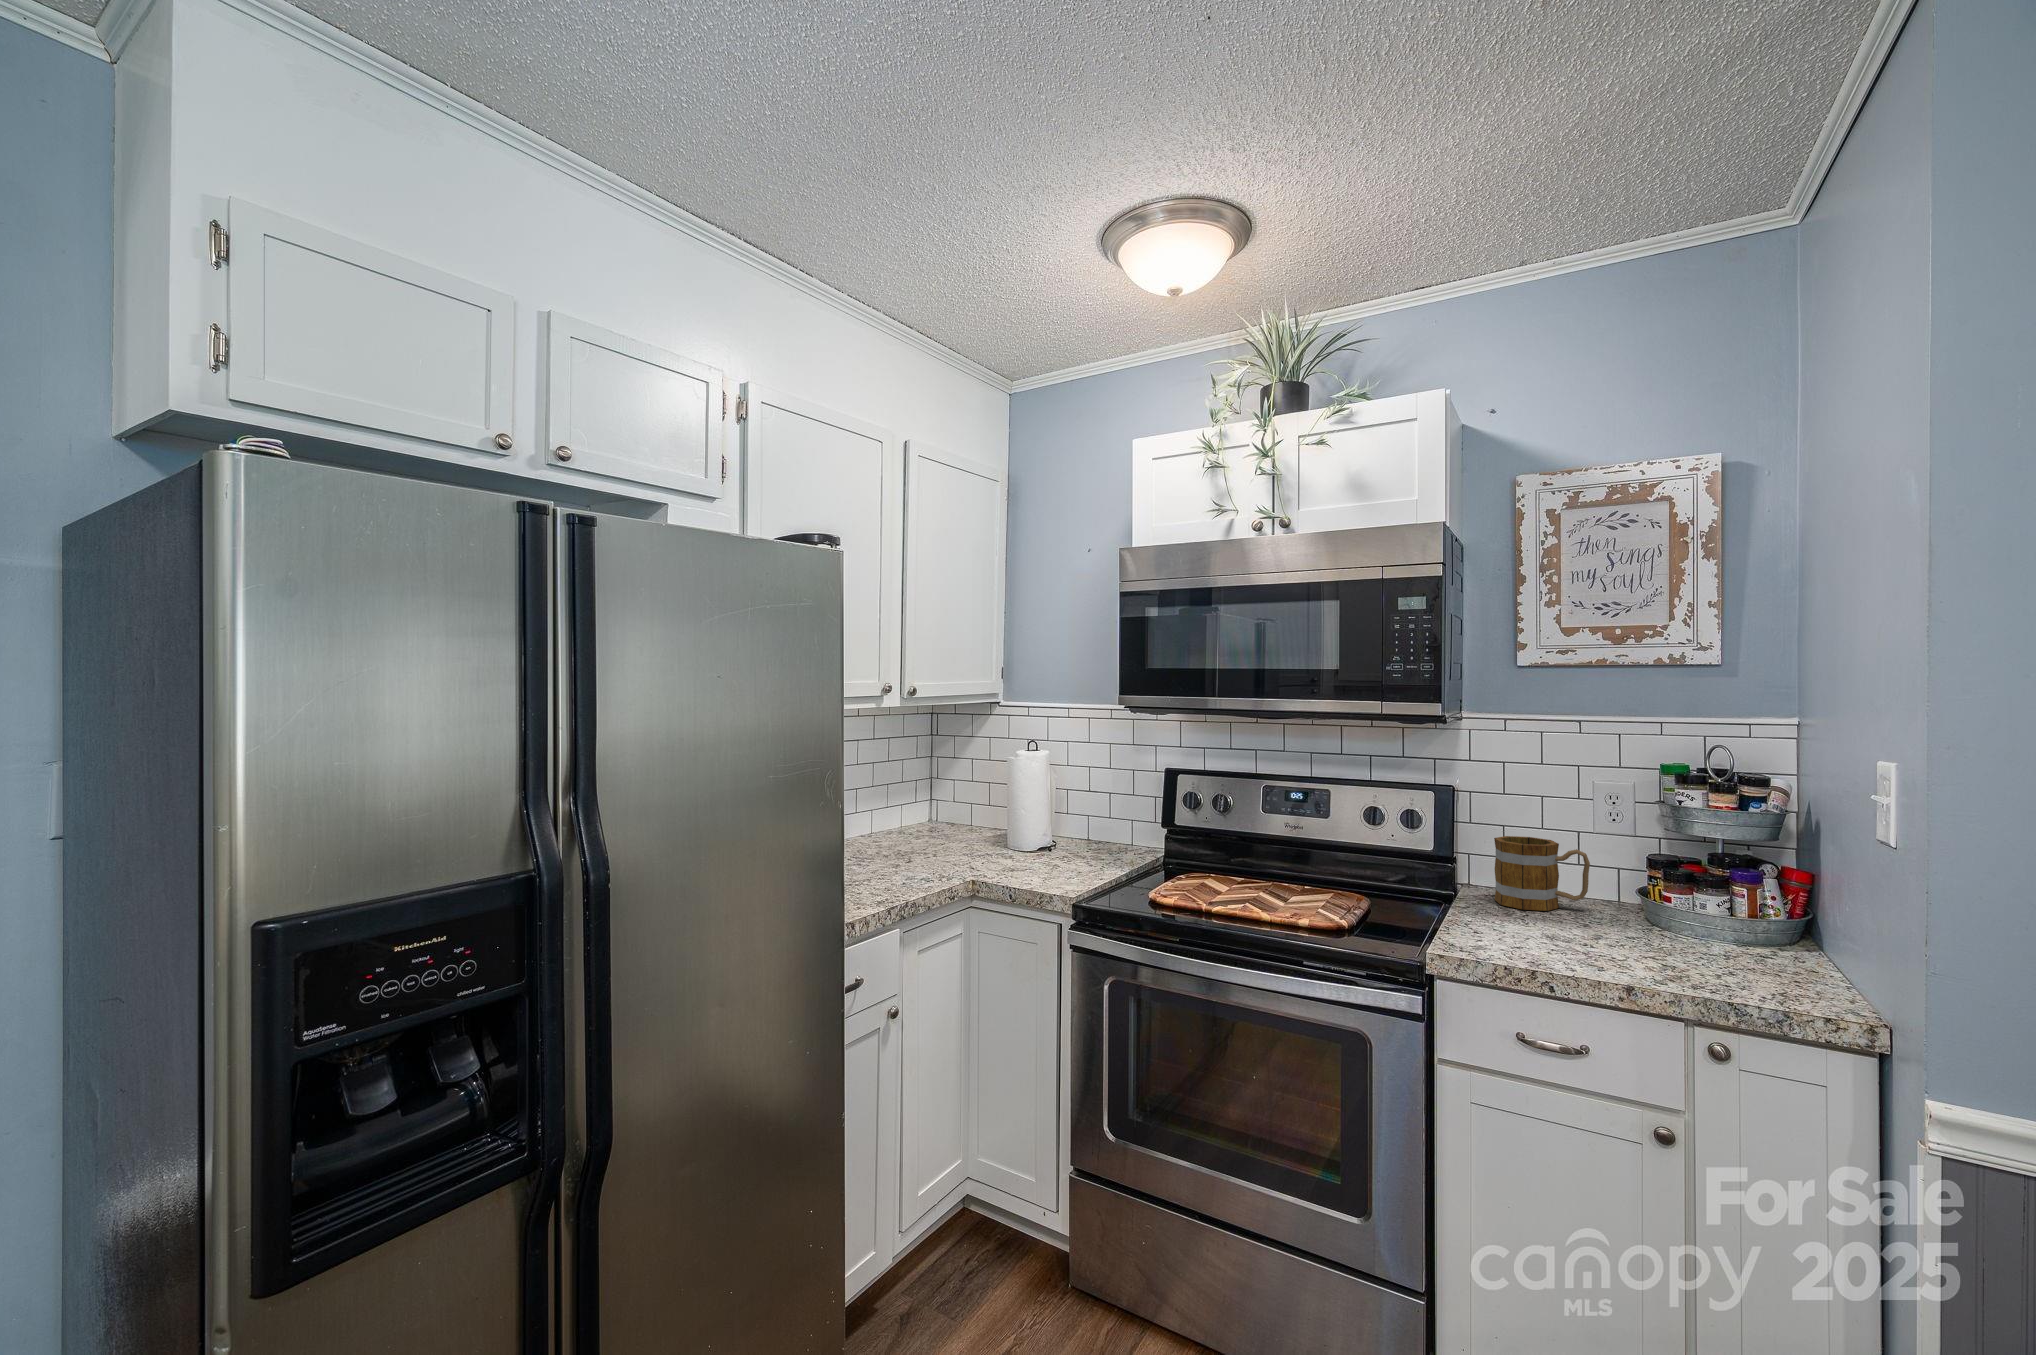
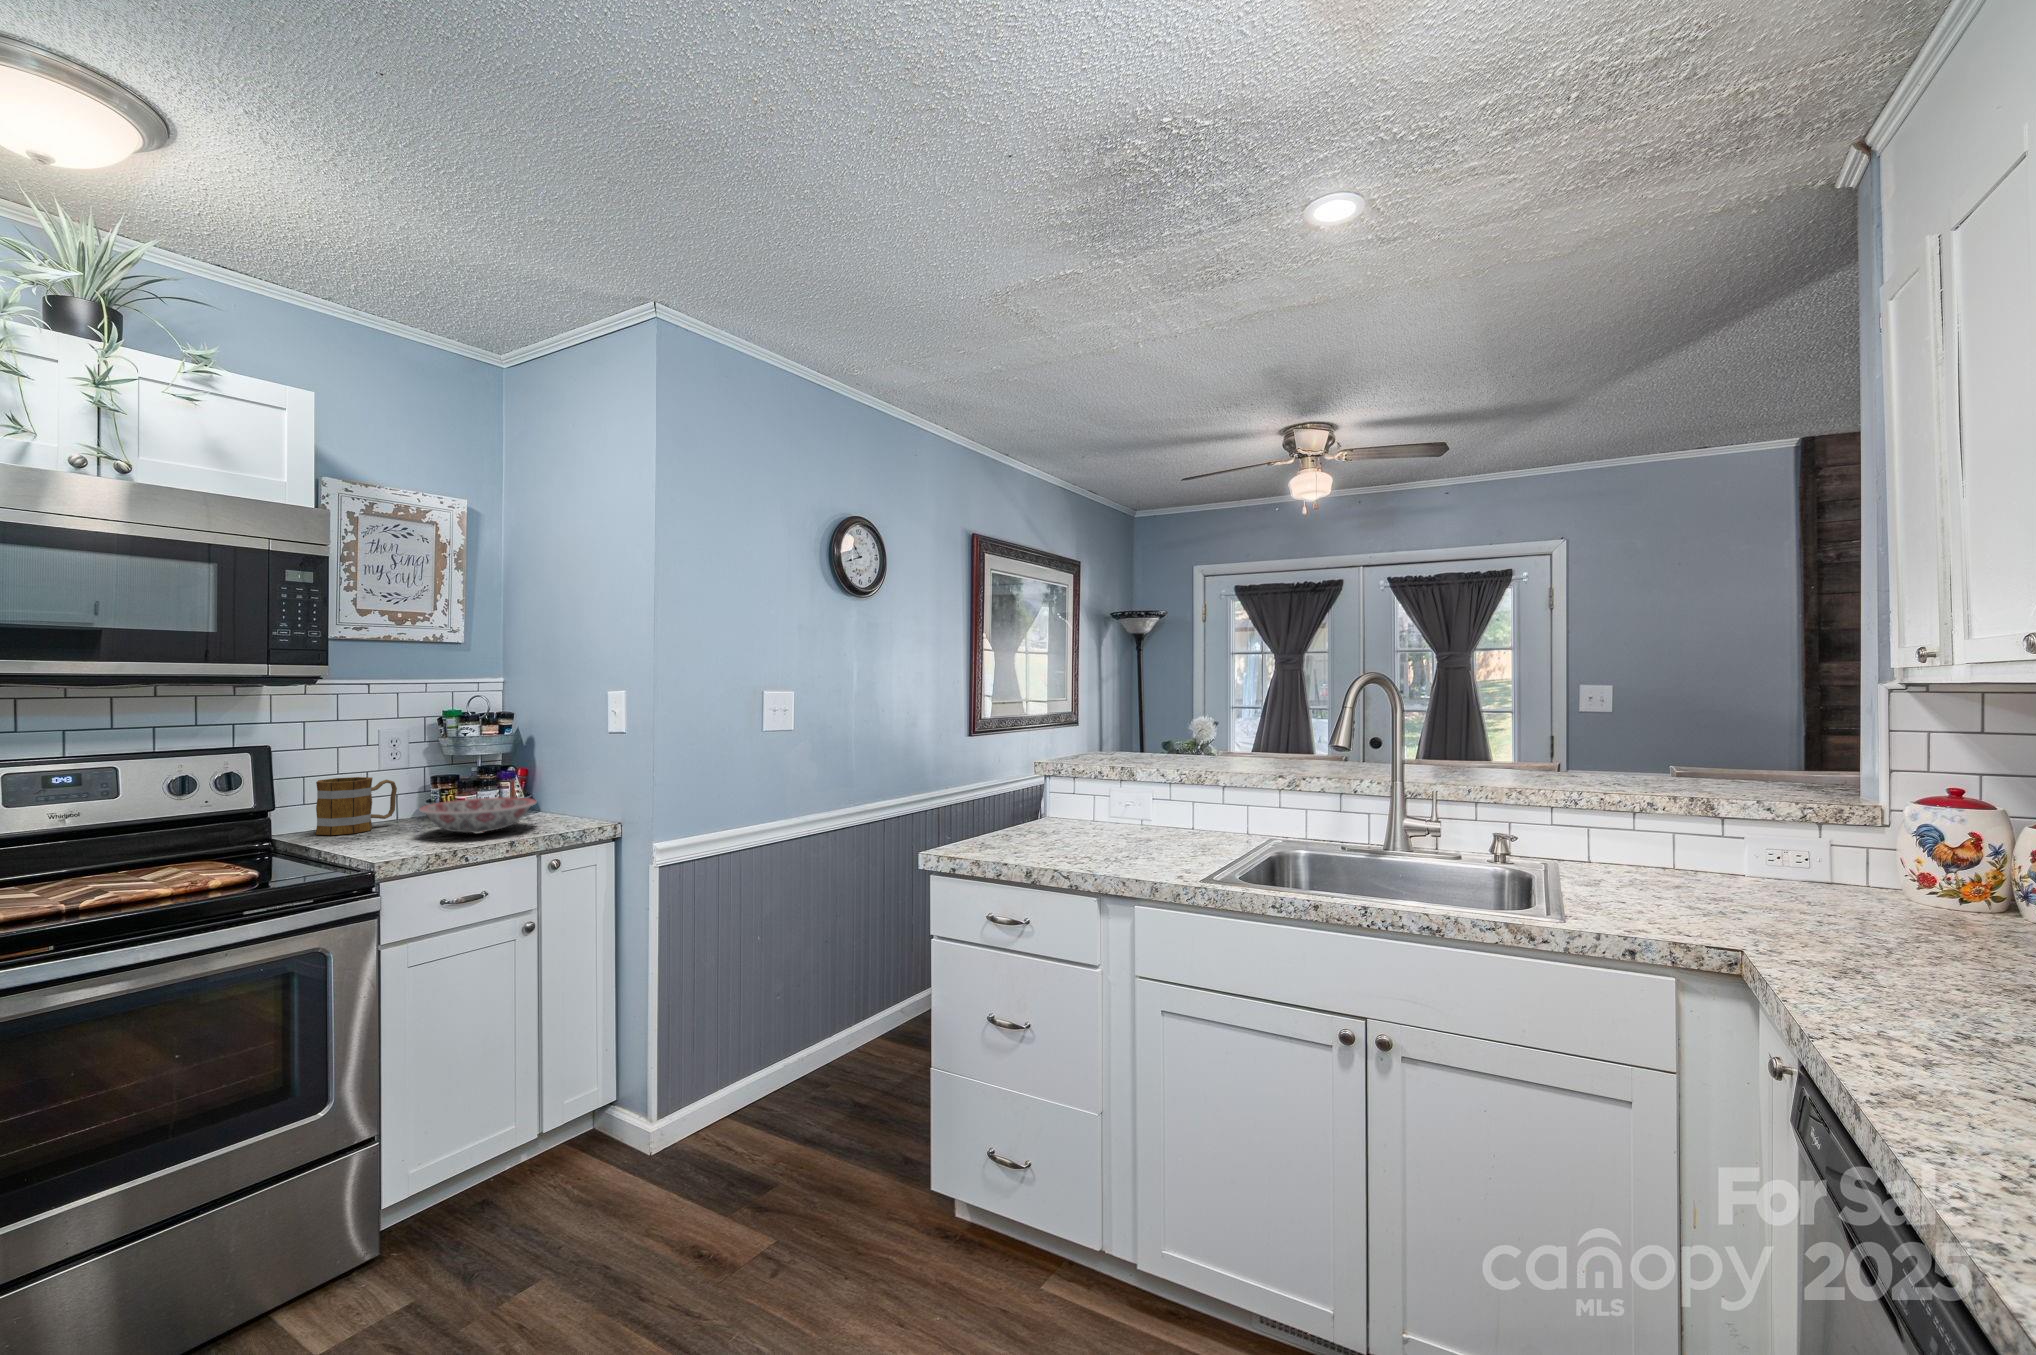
ceramic bowl: none [1550,895,1732,958] -> present [419,797,536,833]

